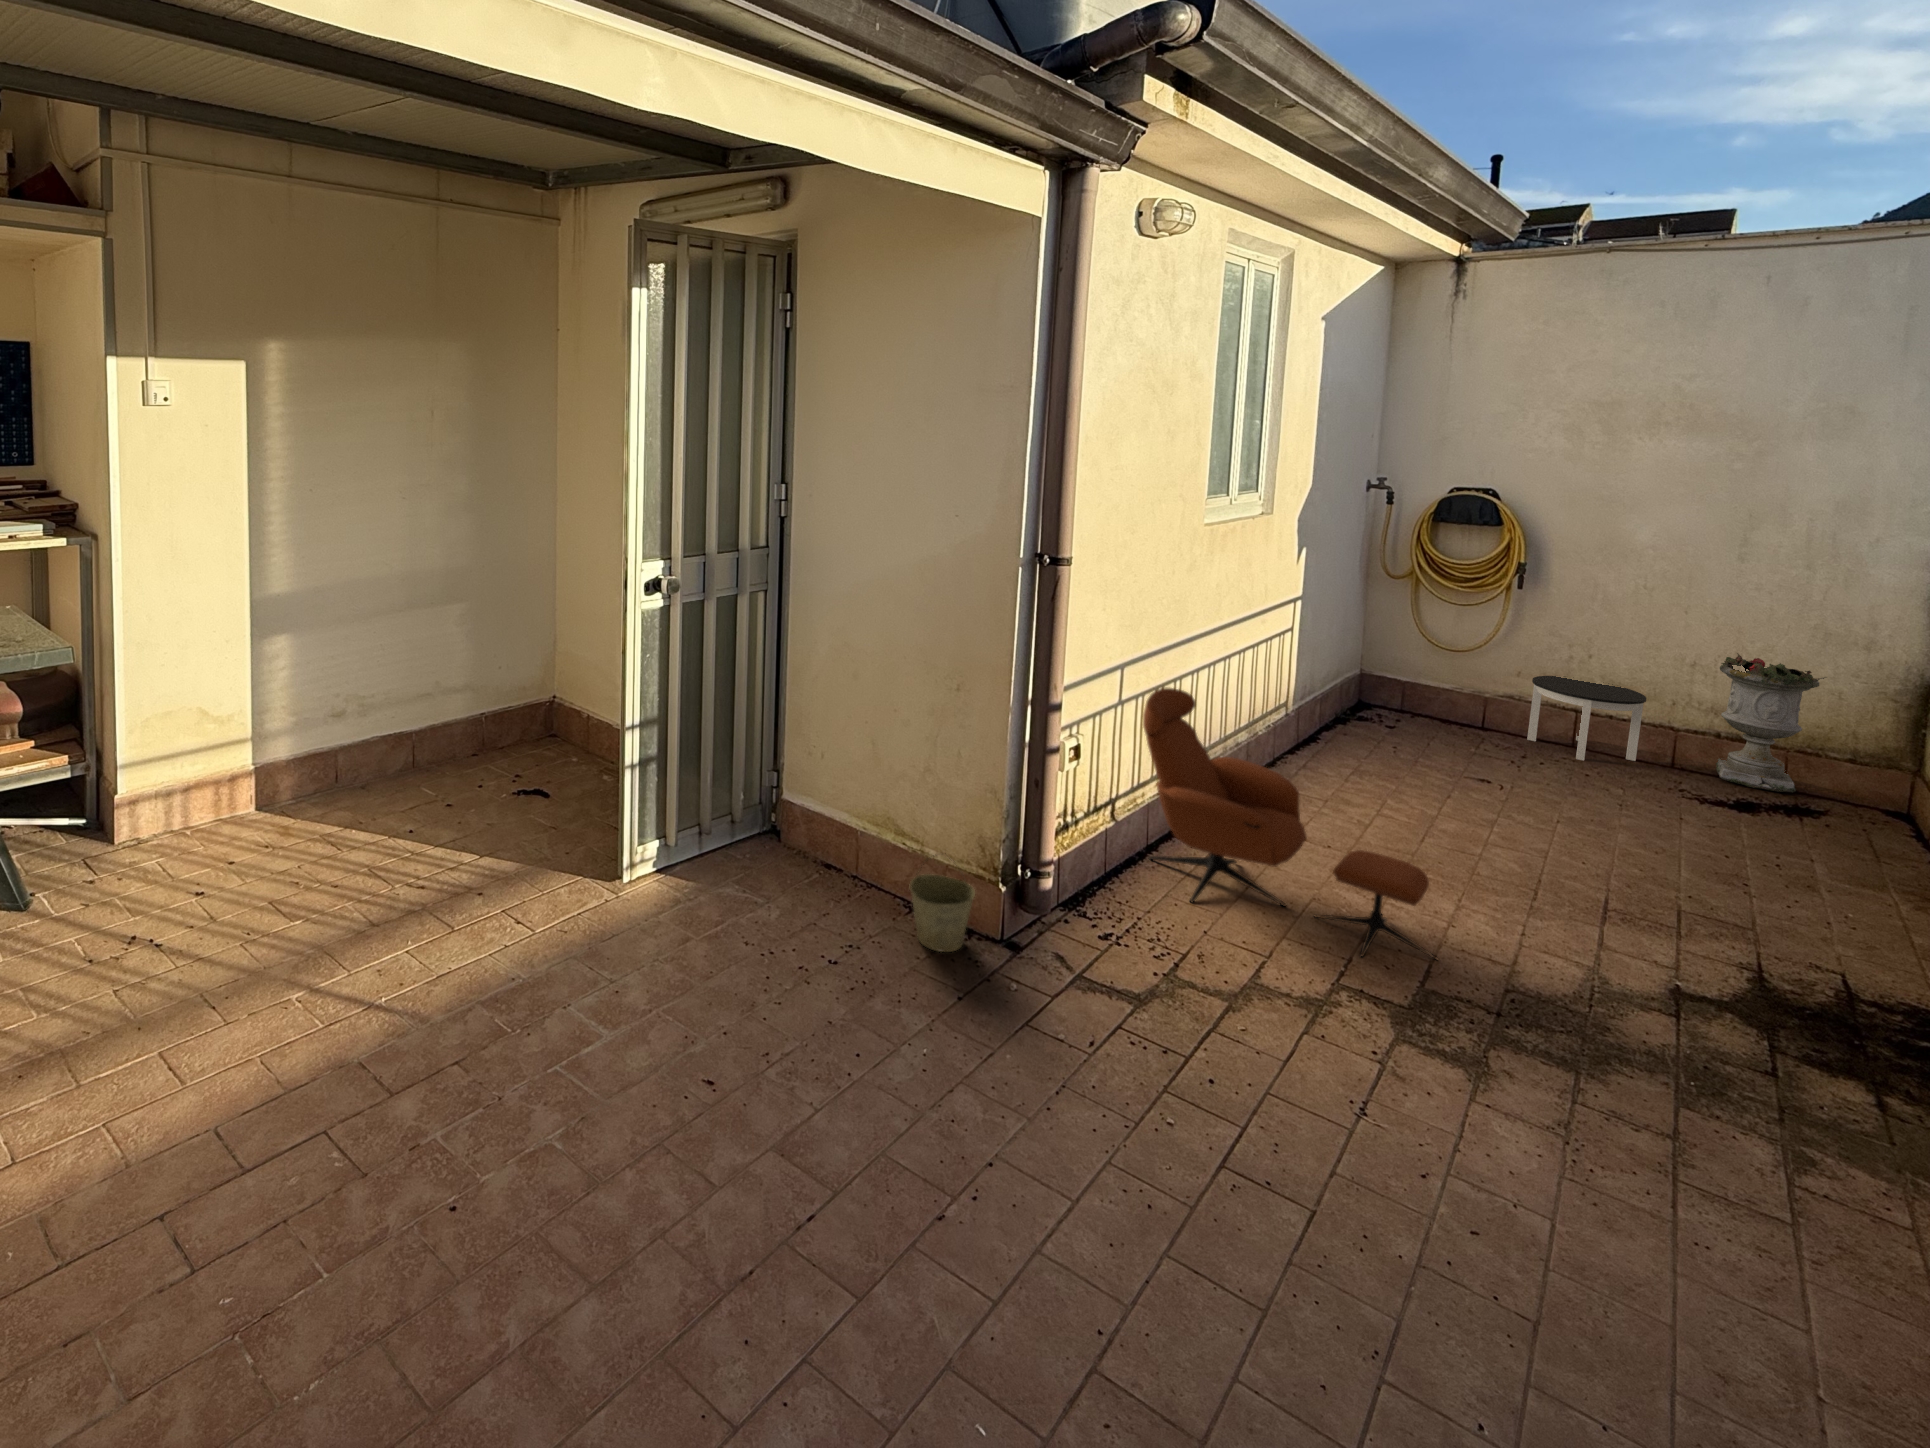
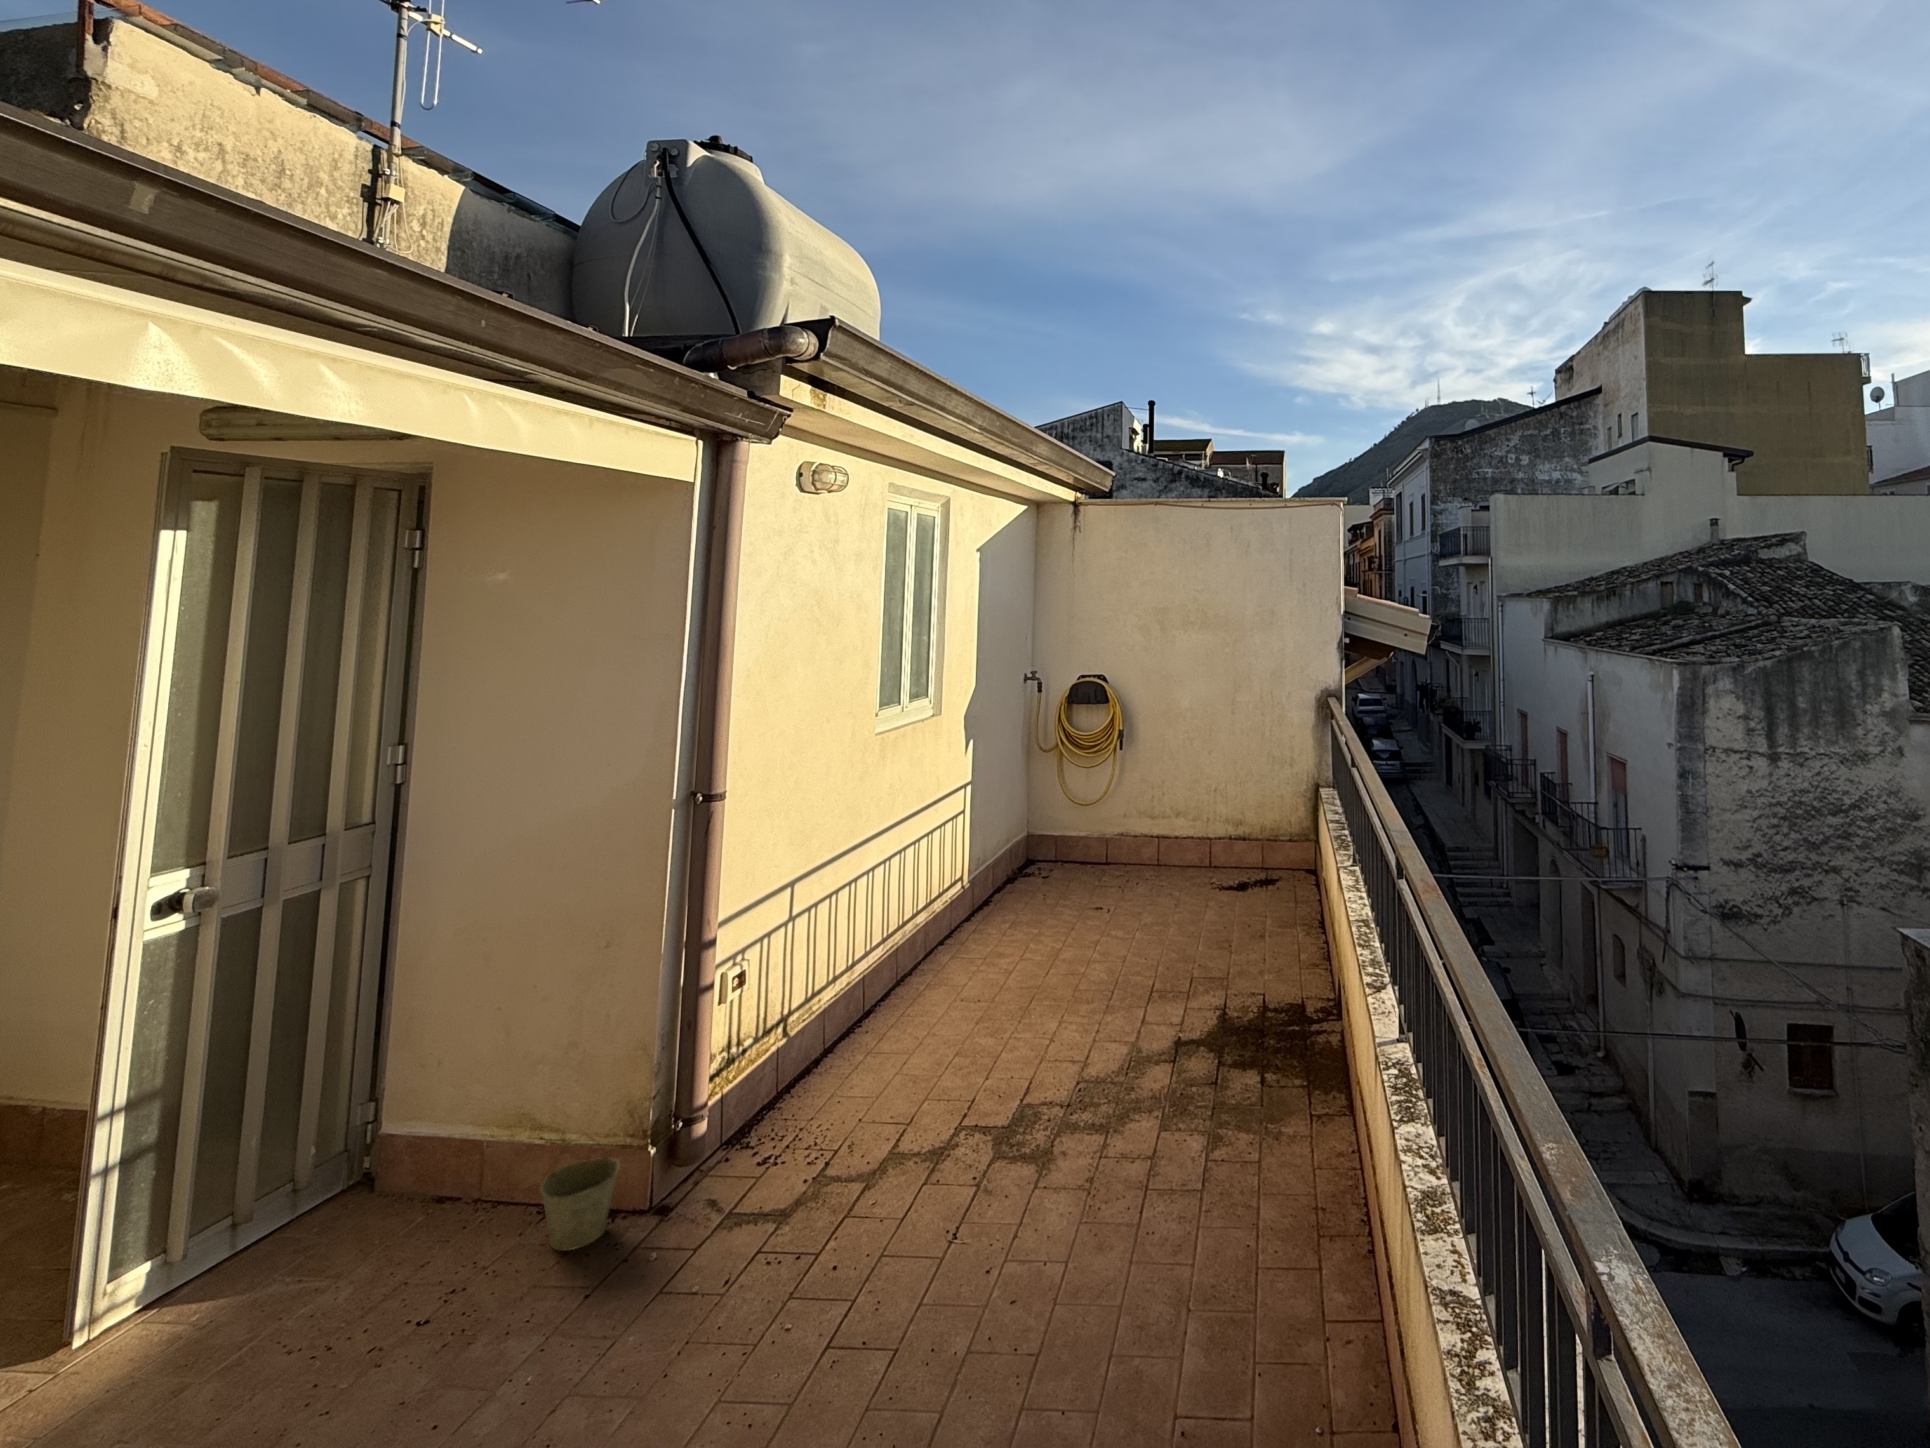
planter: present [1716,653,1827,792] -> none [1230,780,1278,875]
round table: present [1527,676,1646,761] -> none [1133,814,1195,879]
lounge chair: present [1143,688,1438,961] -> none [810,895,1036,1098]

